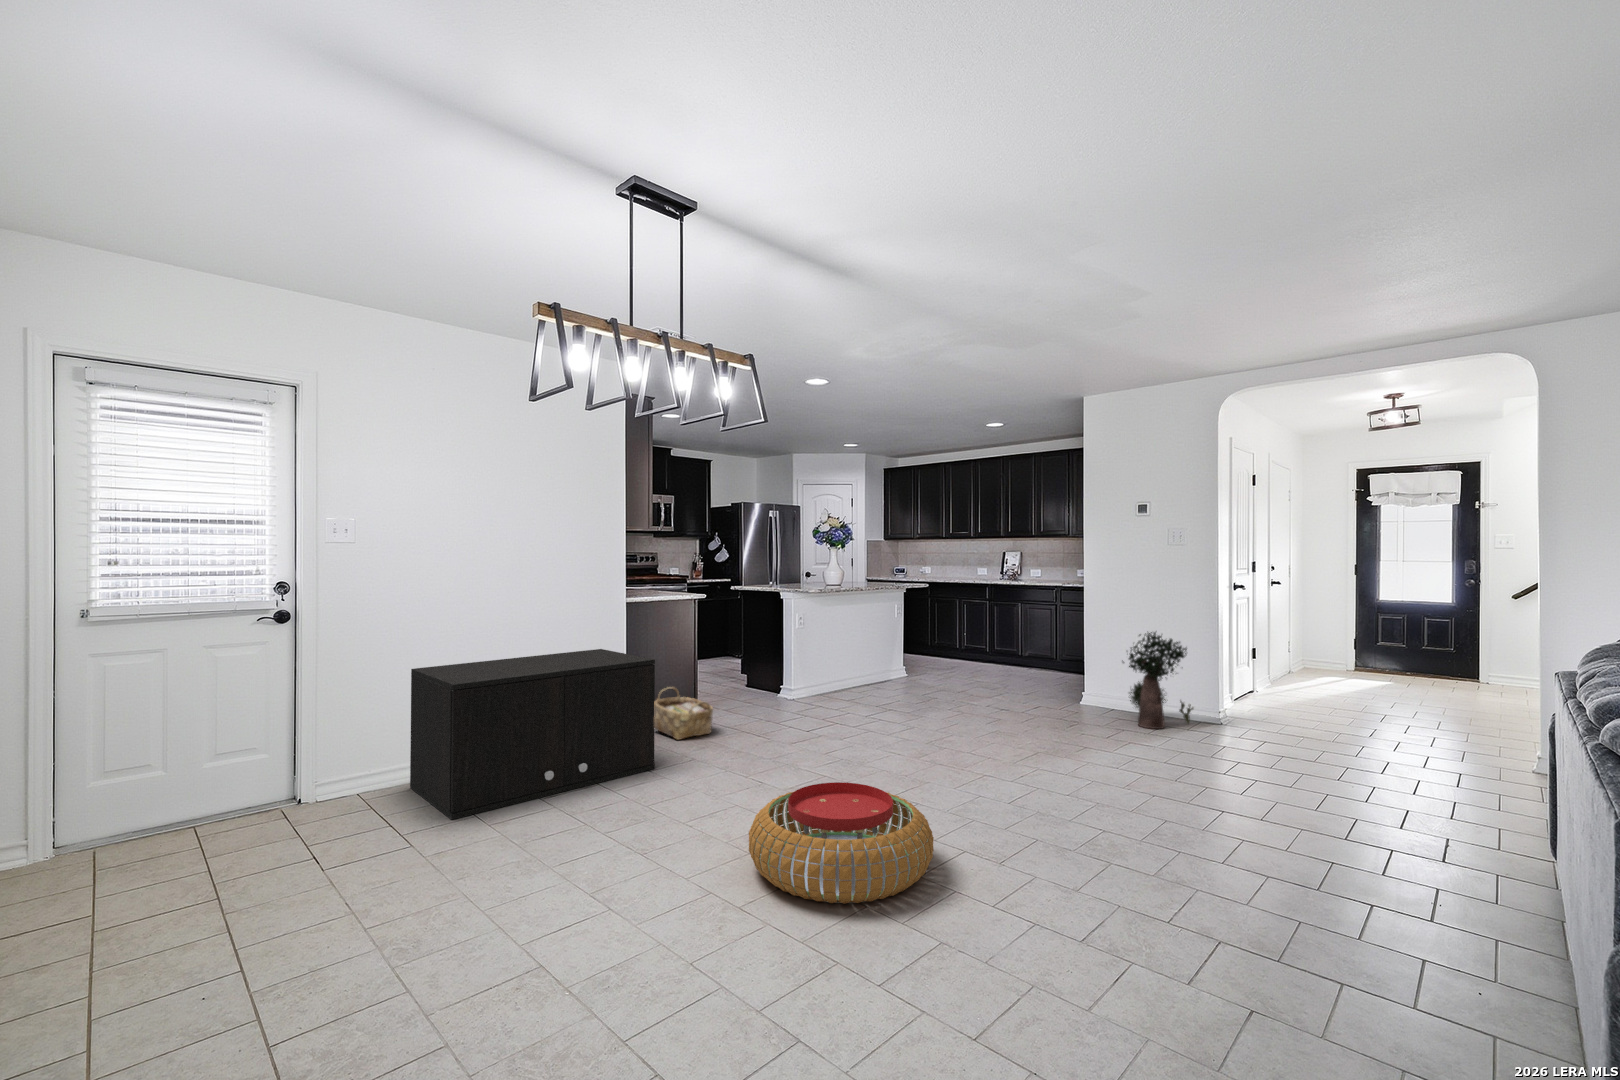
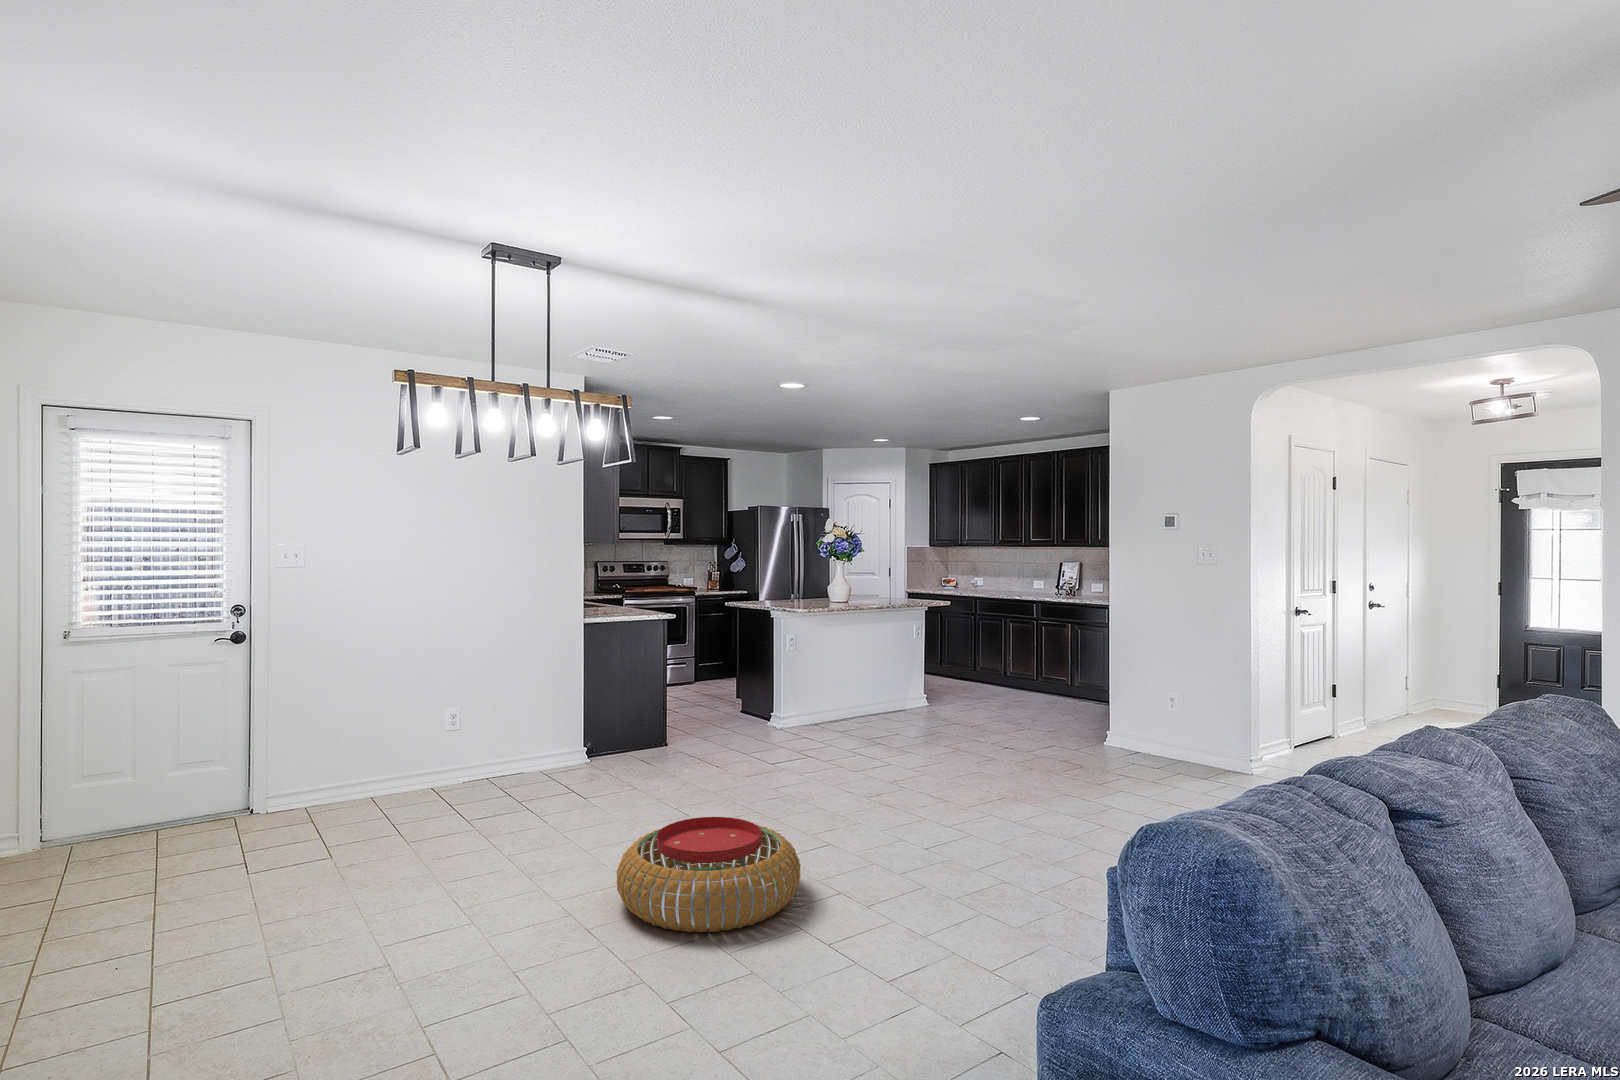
potted plant: present [1123,632,1193,729] -> none [1132,664,1221,777]
storage cabinet: present [410,649,655,819] -> none [353,672,591,836]
woven basket: present [654,687,713,740] -> none [612,713,673,769]

